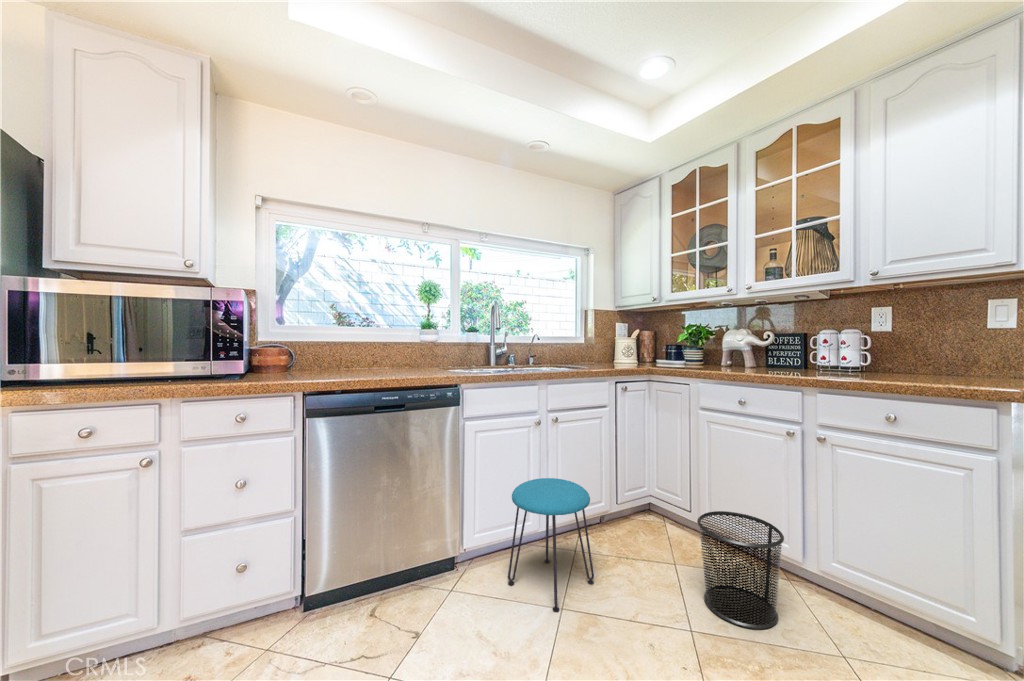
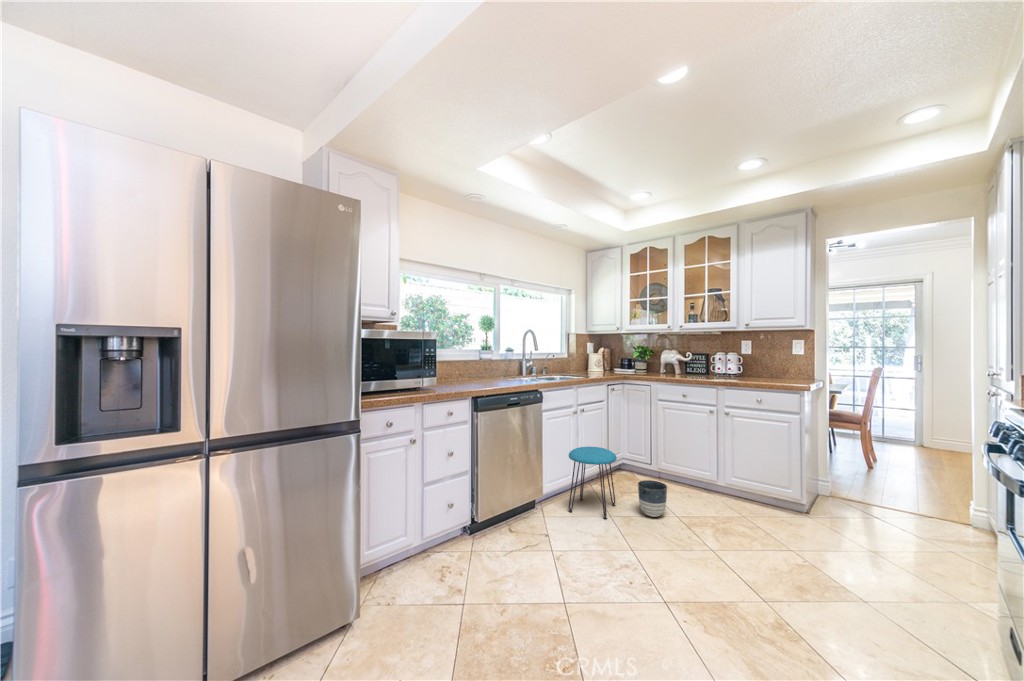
waste bin: present [697,511,784,629] -> none [671,457,715,512]
planter: none [620,550,673,625] -> present [638,480,667,517]

